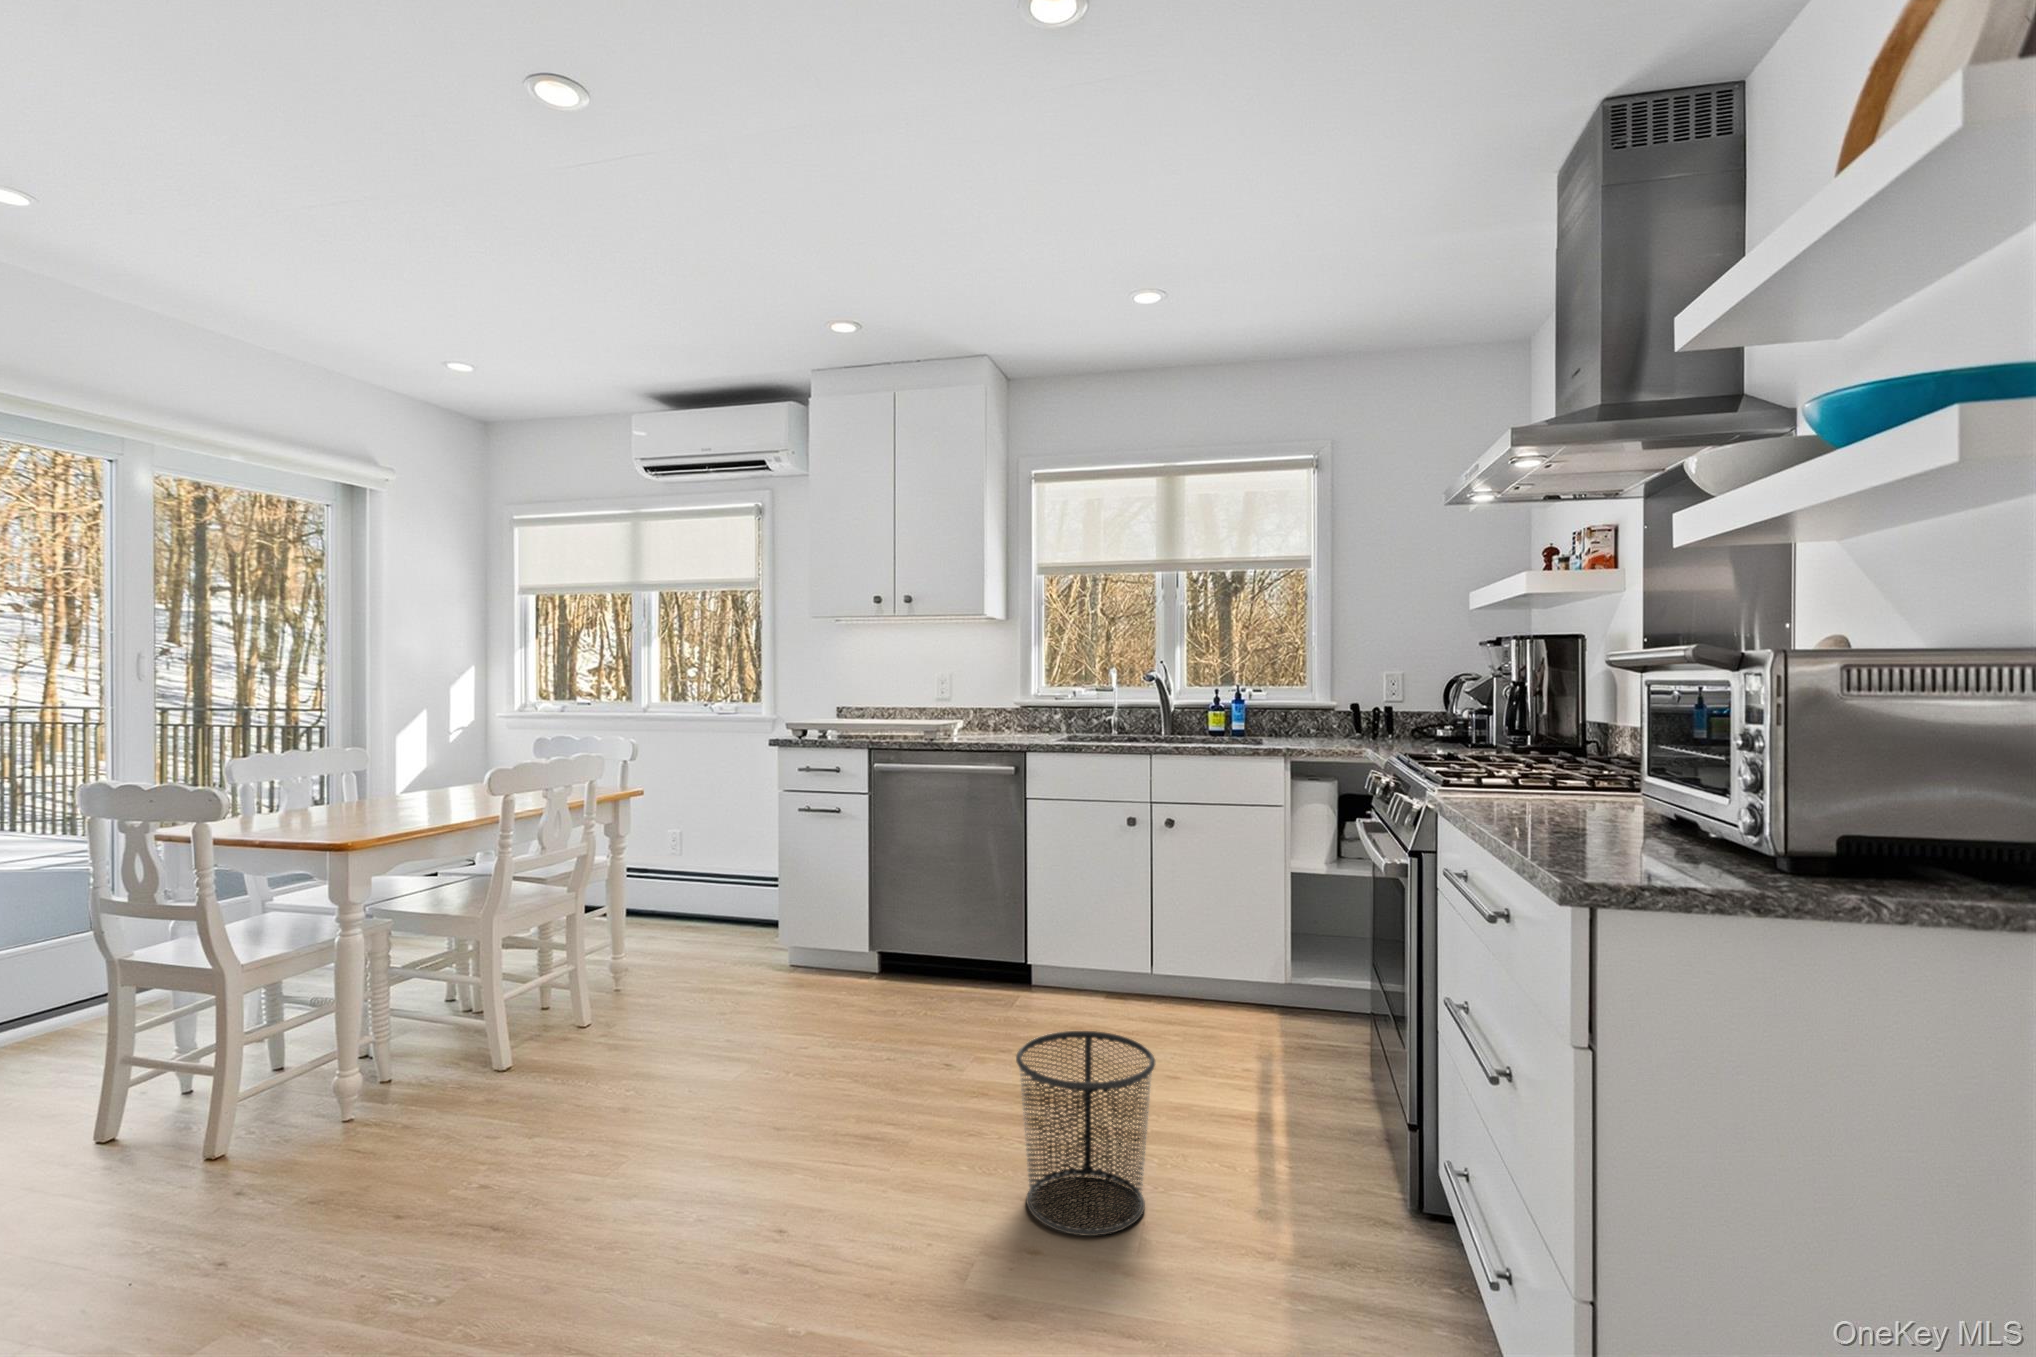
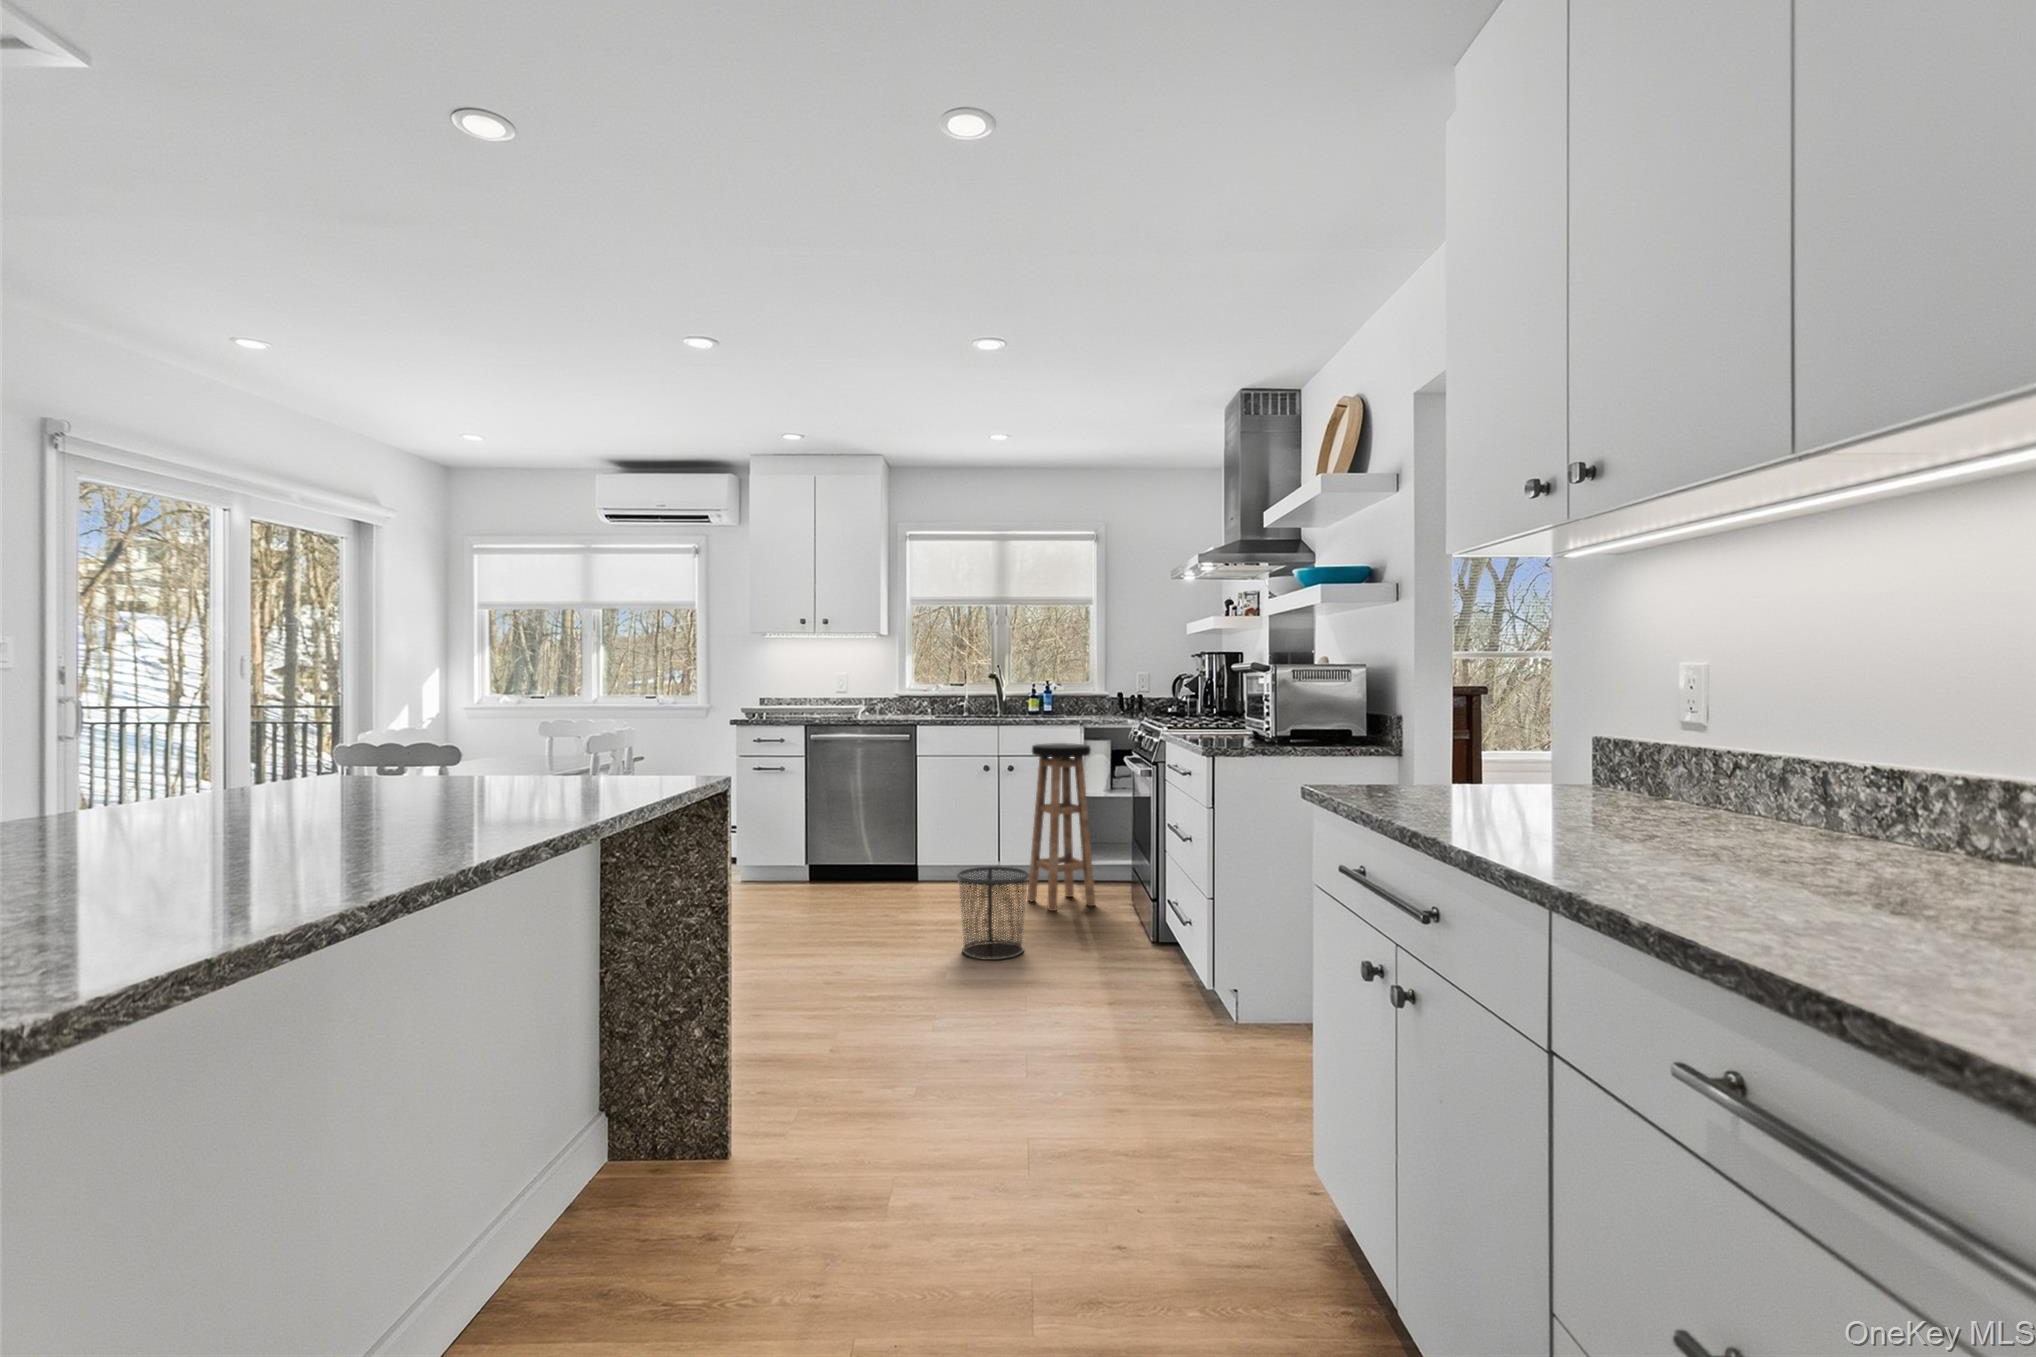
bar stool: none [1185,790,1303,1087] -> present [1027,743,1096,911]

